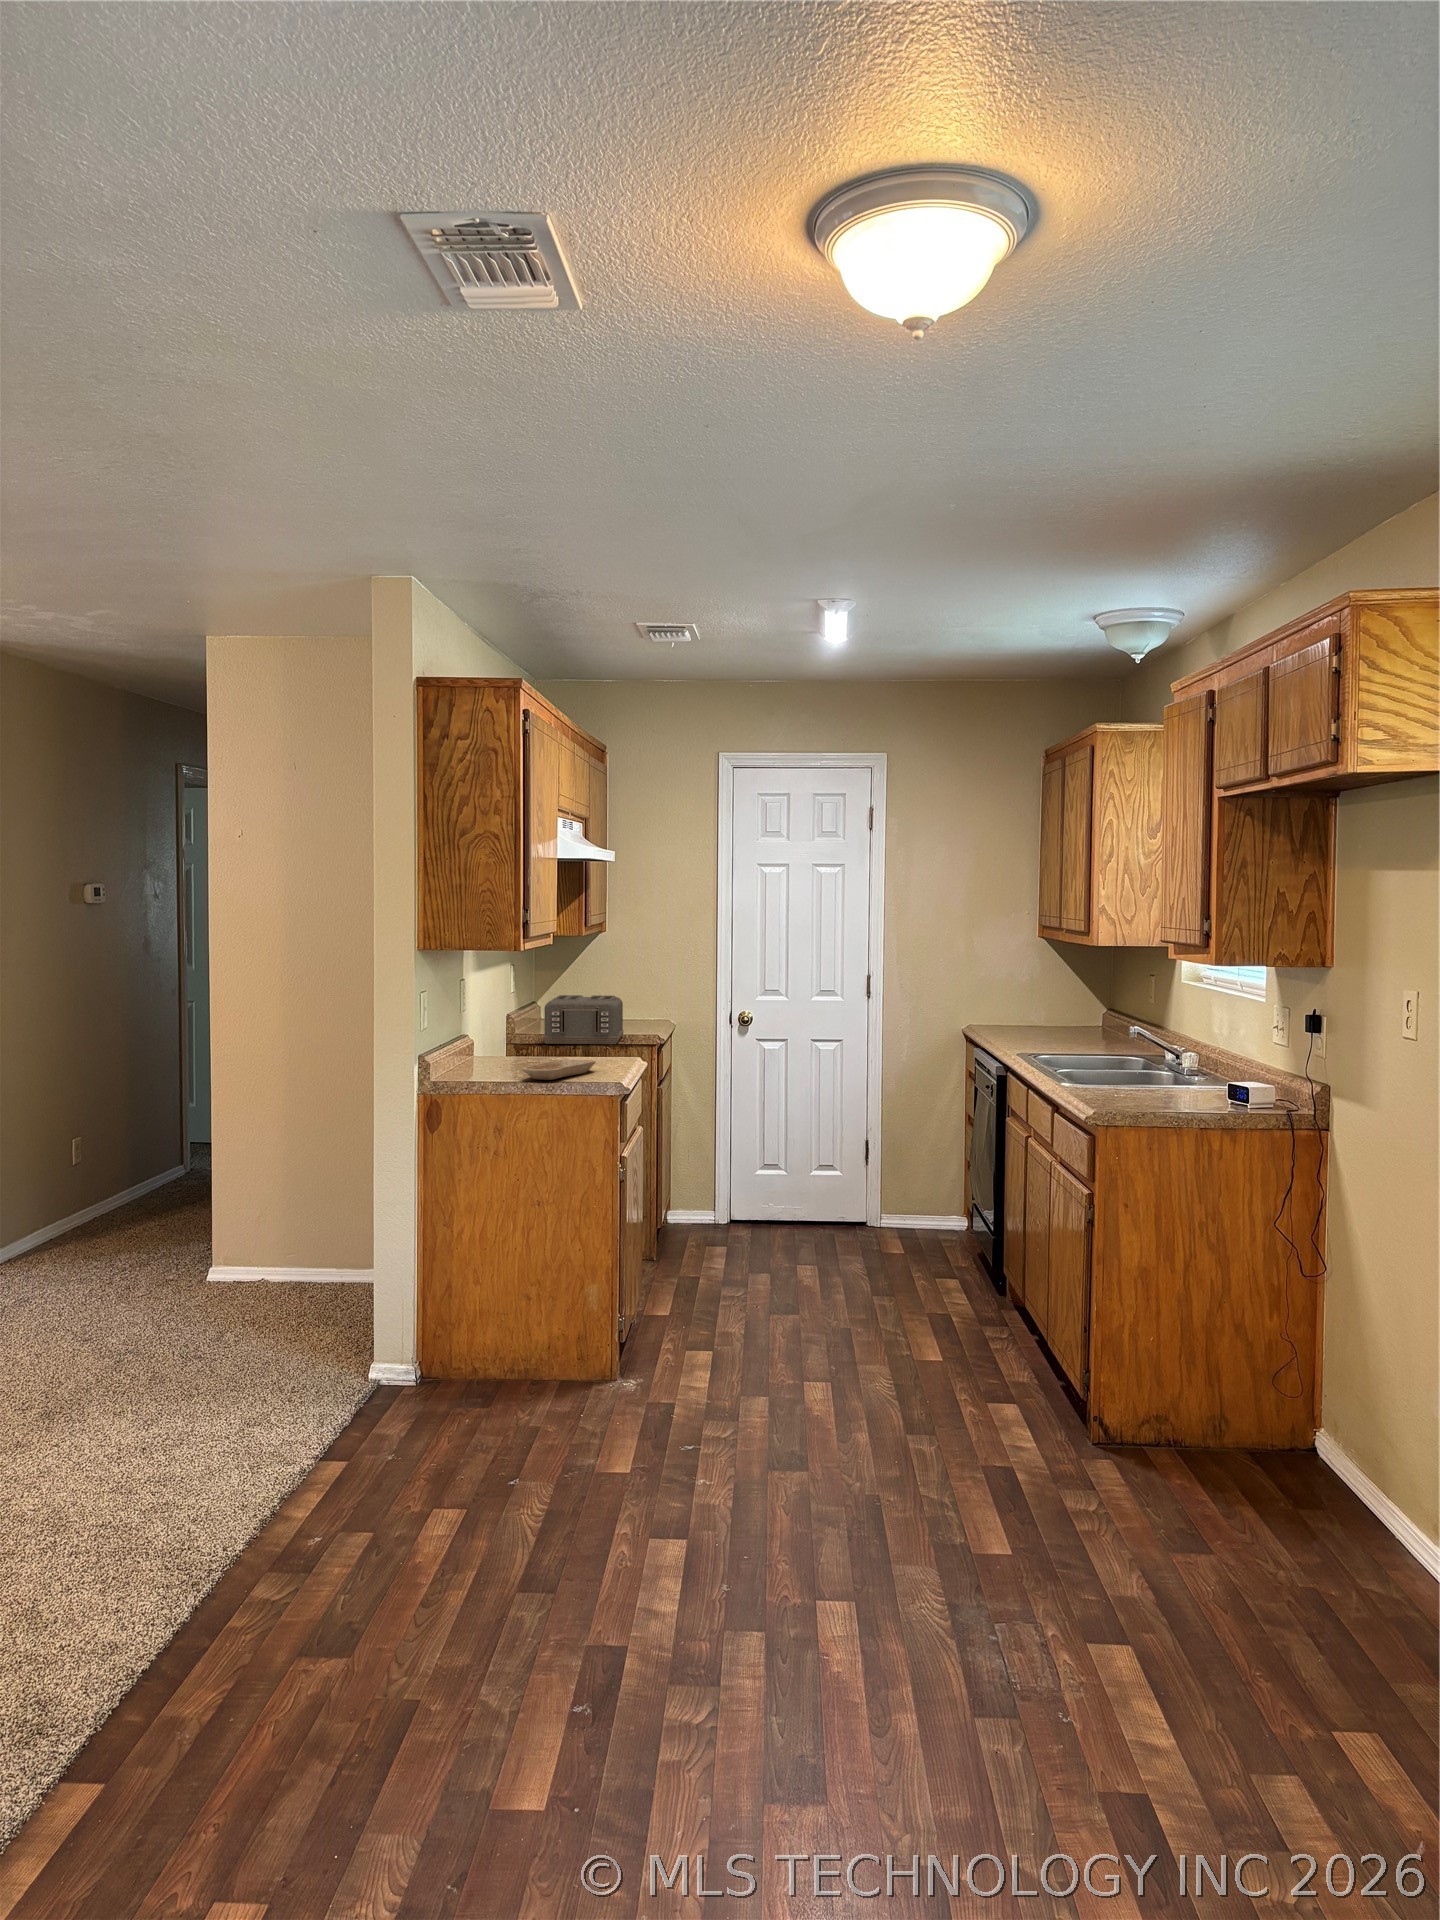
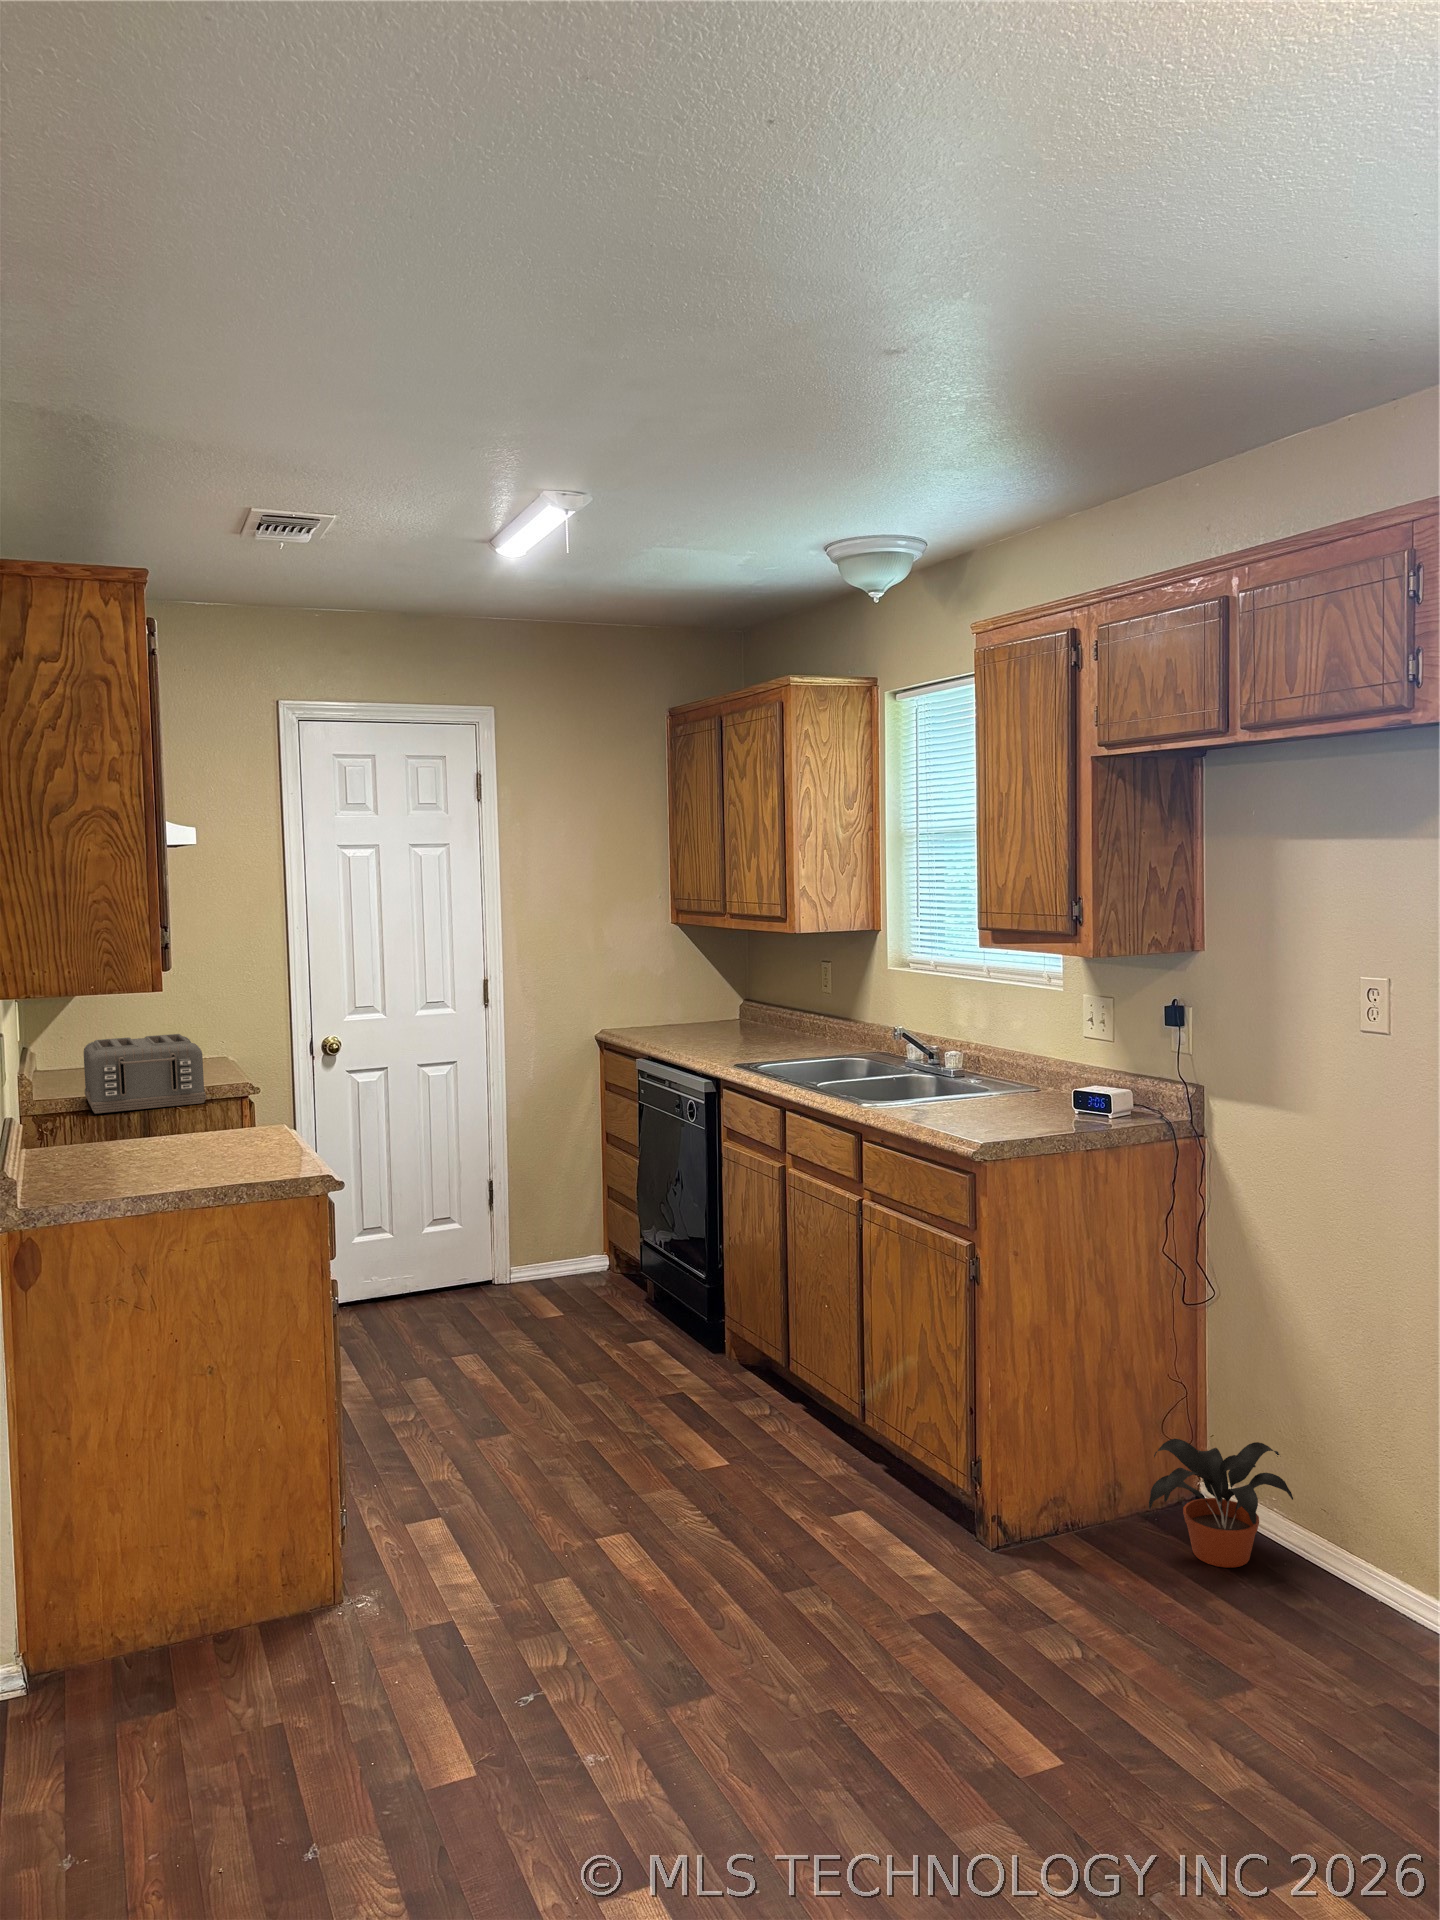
tray: present [523,1060,596,1080] -> none [154,1139,247,1181]
potted plant: none [1226,1400,1368,1518] -> present [1149,1439,1293,1568]

